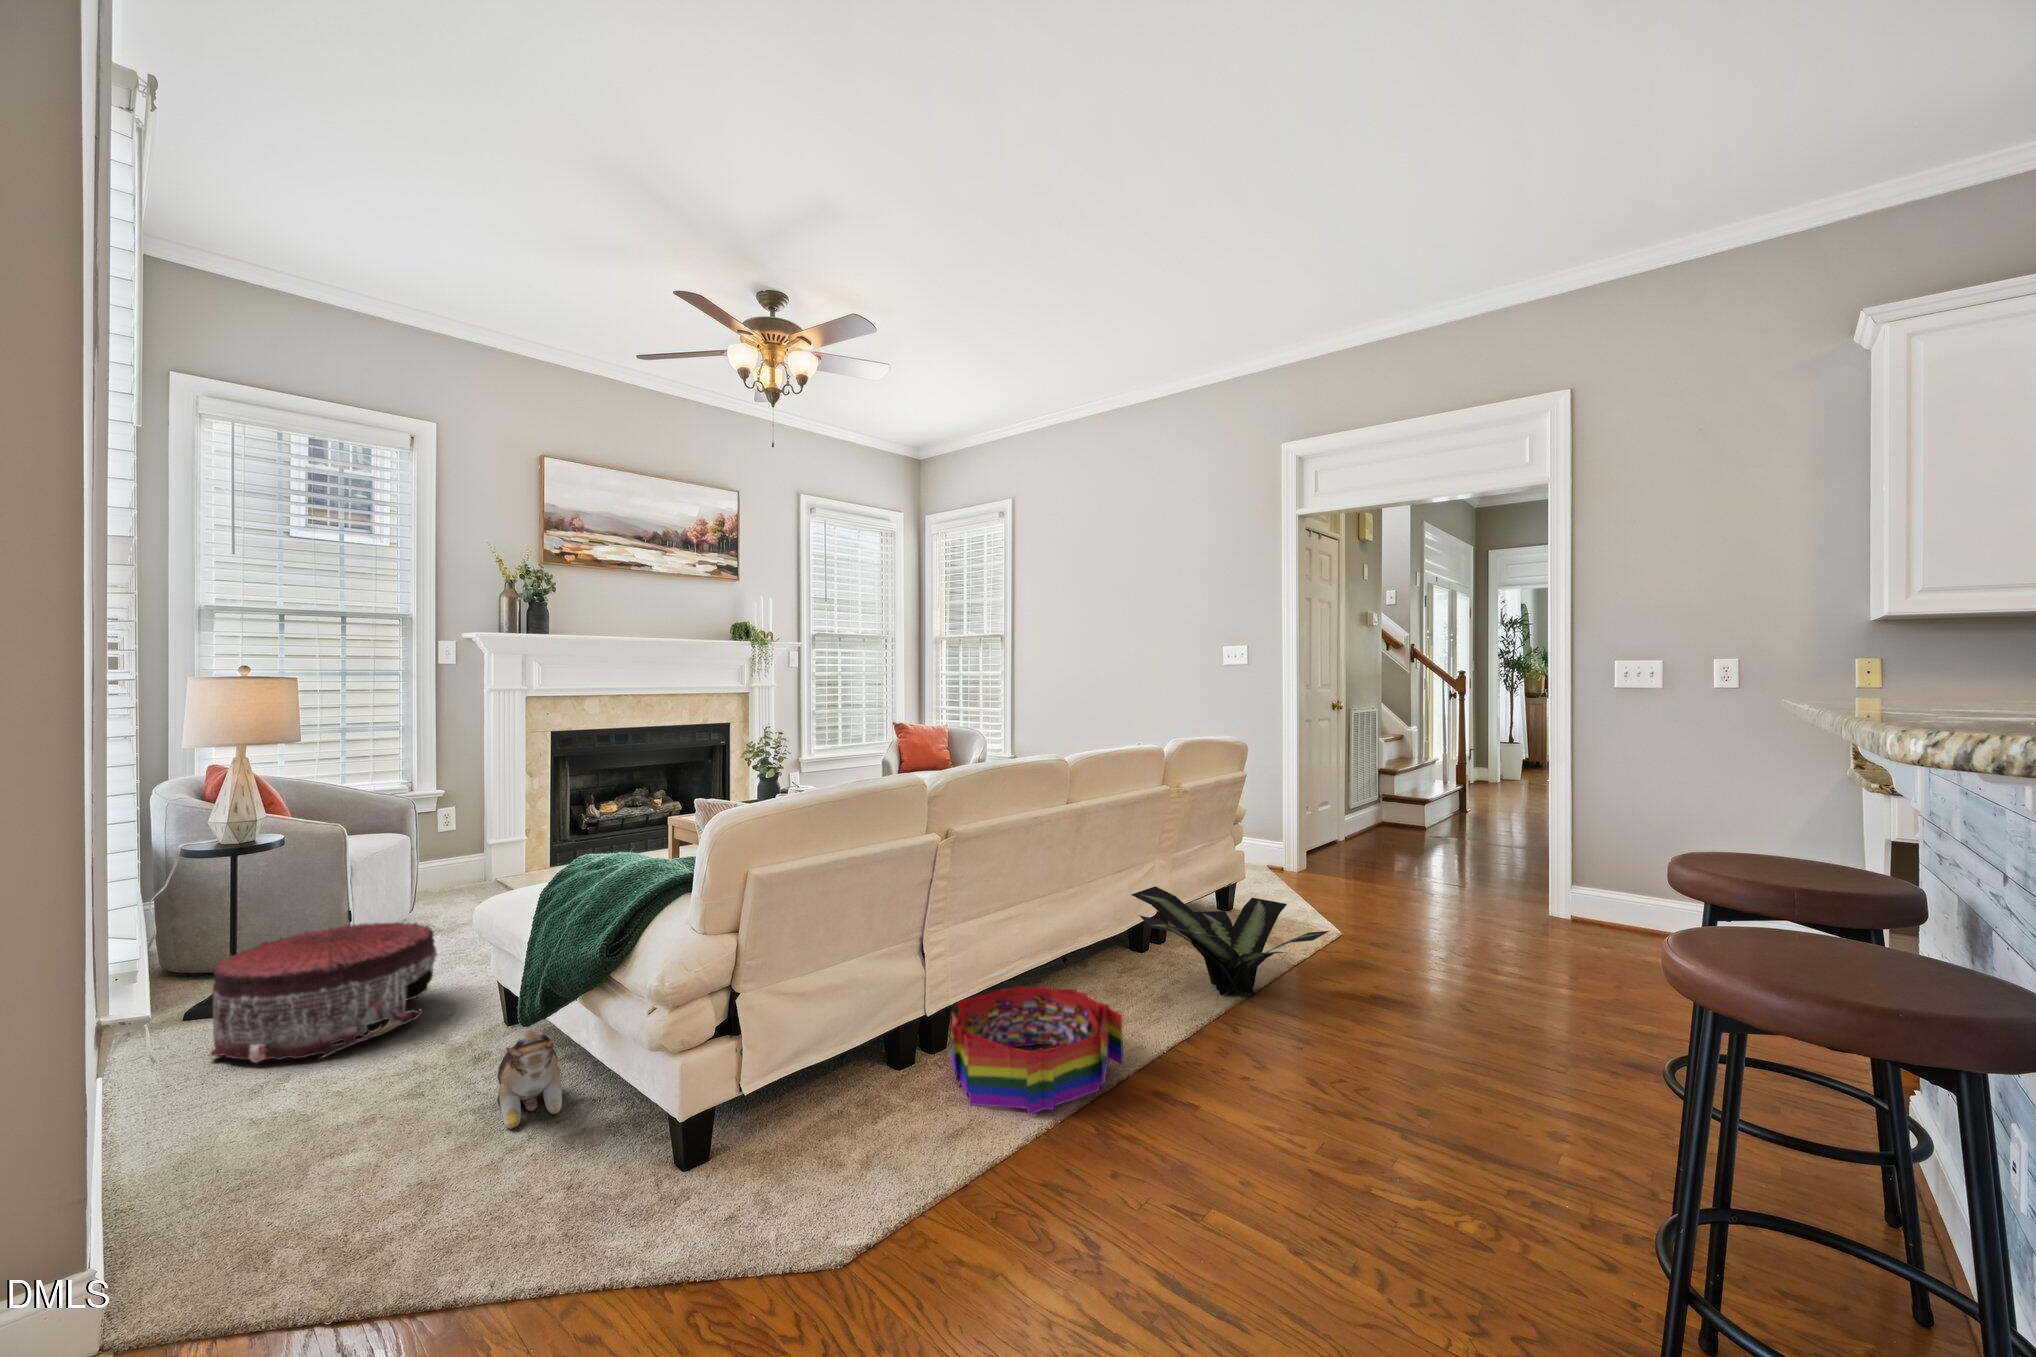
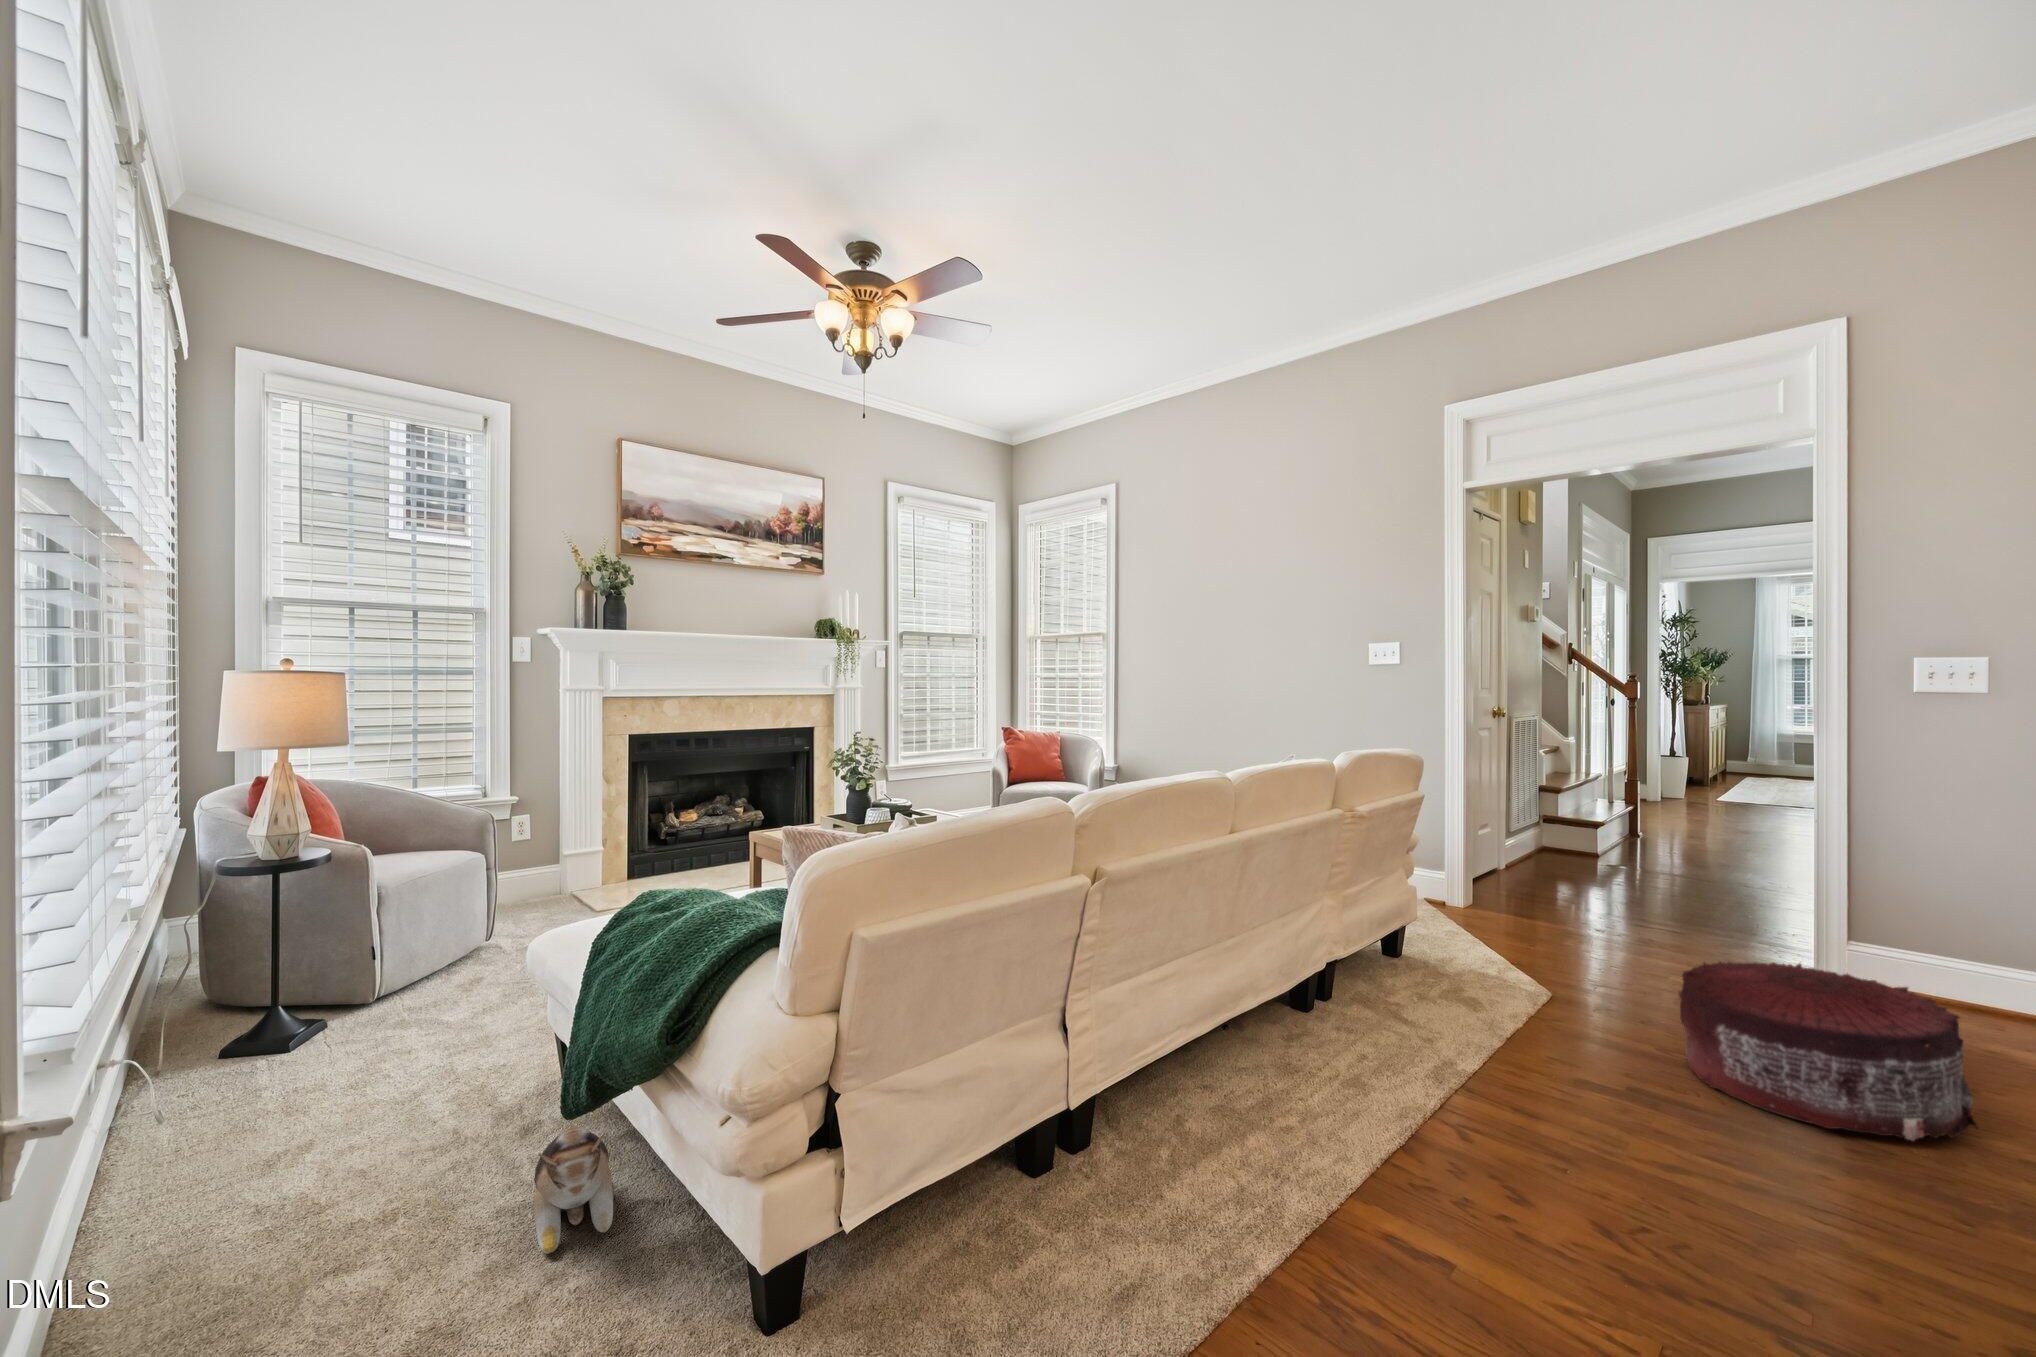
potted plant: present [1131,886,1329,996] -> none [1301,931,1578,1082]
pouf: present [210,922,437,1062] -> present [1678,962,1977,1141]
storage bin: present [951,986,1123,1115] -> none [1102,1067,1334,1269]

